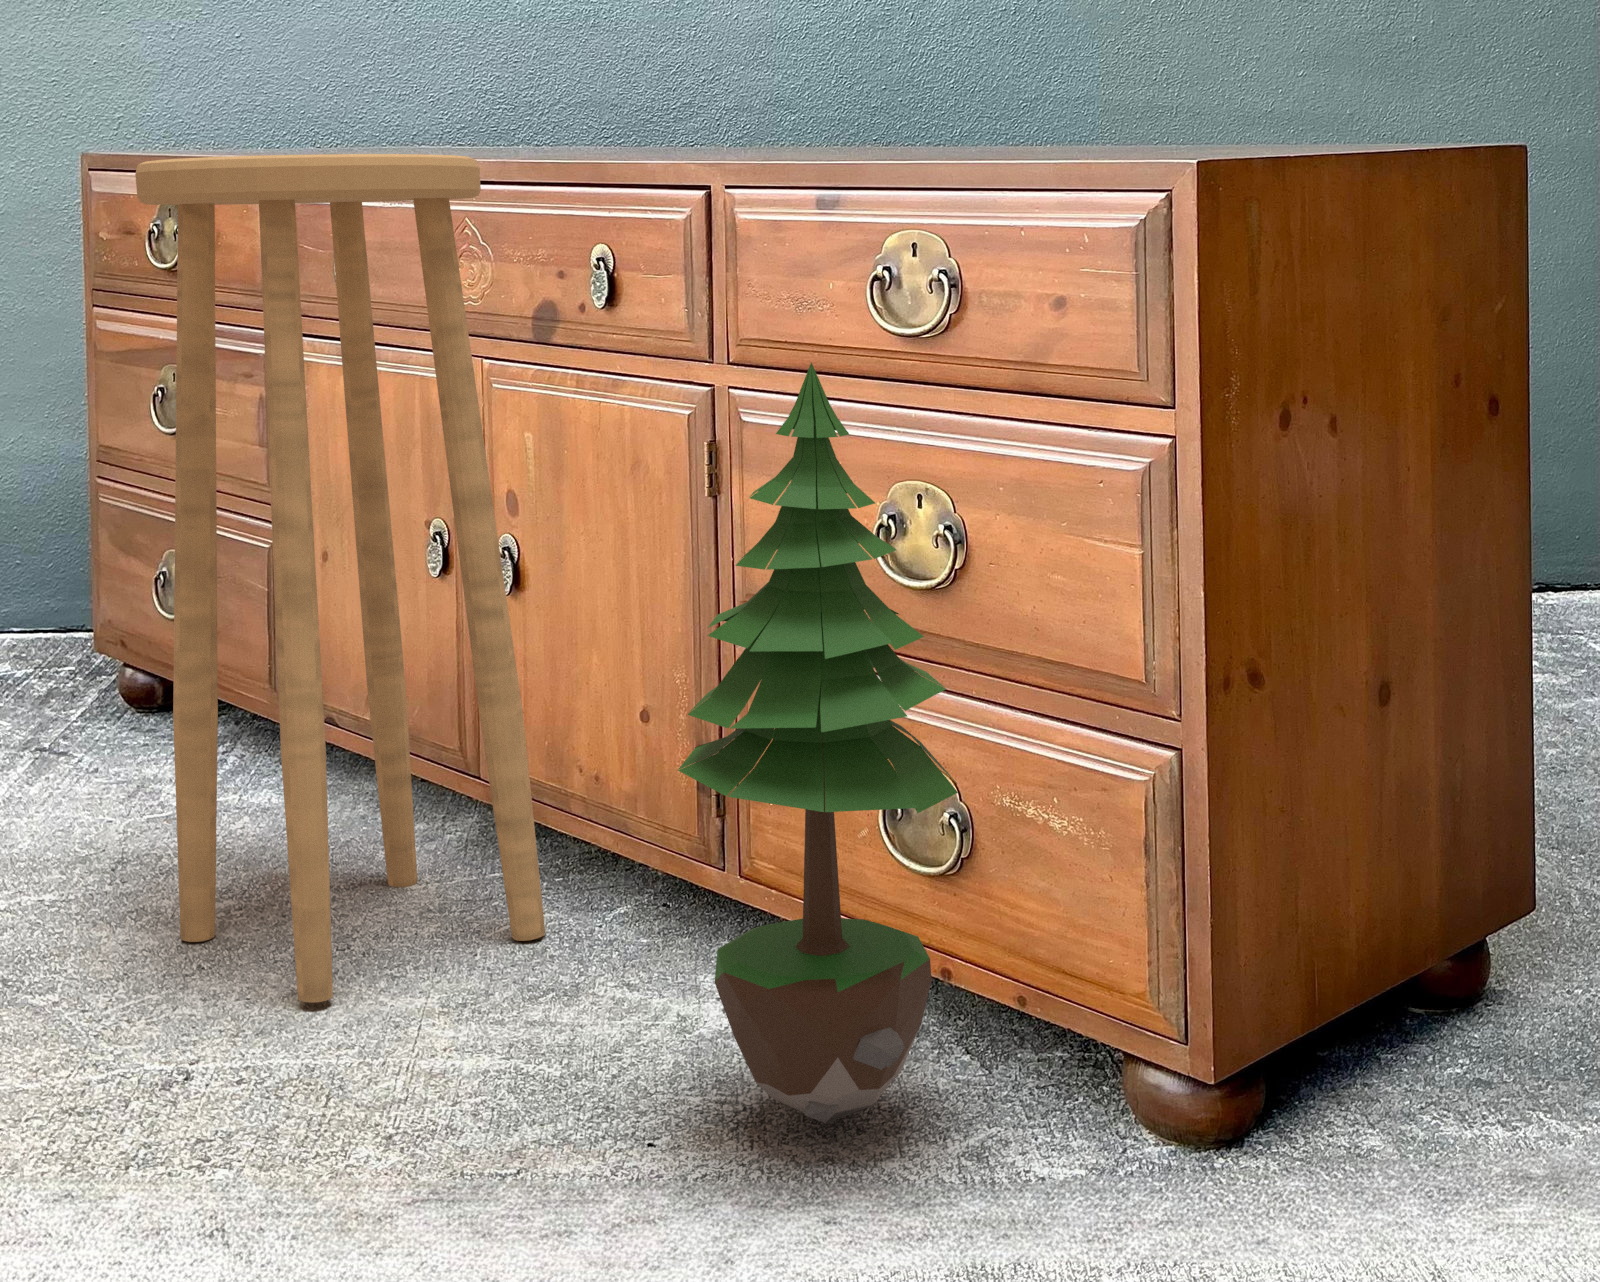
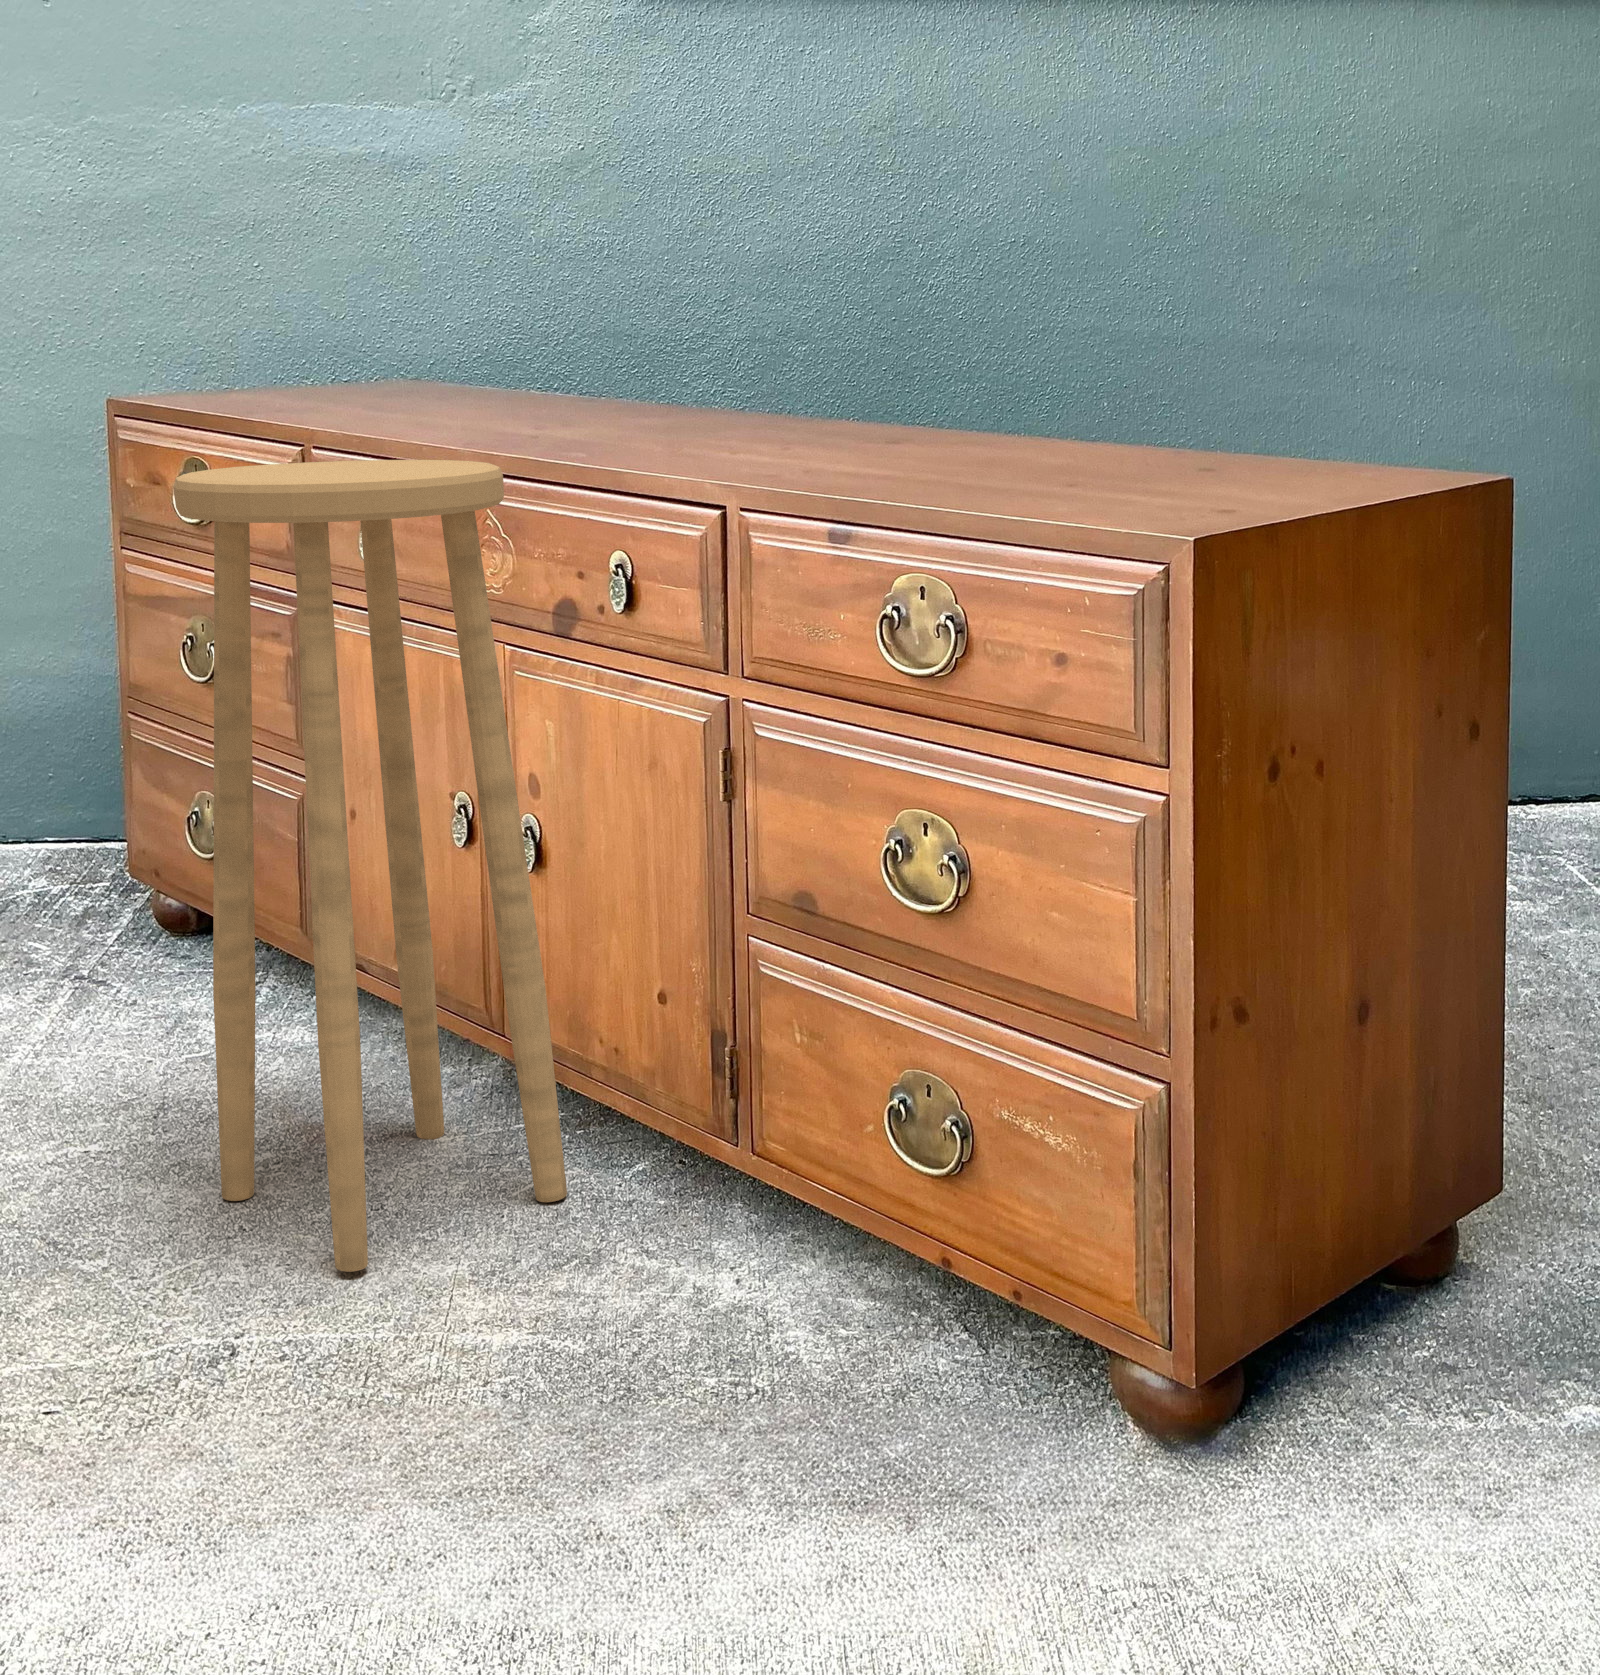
potted tree: present [678,362,958,1124] -> none [695,713,960,1414]

